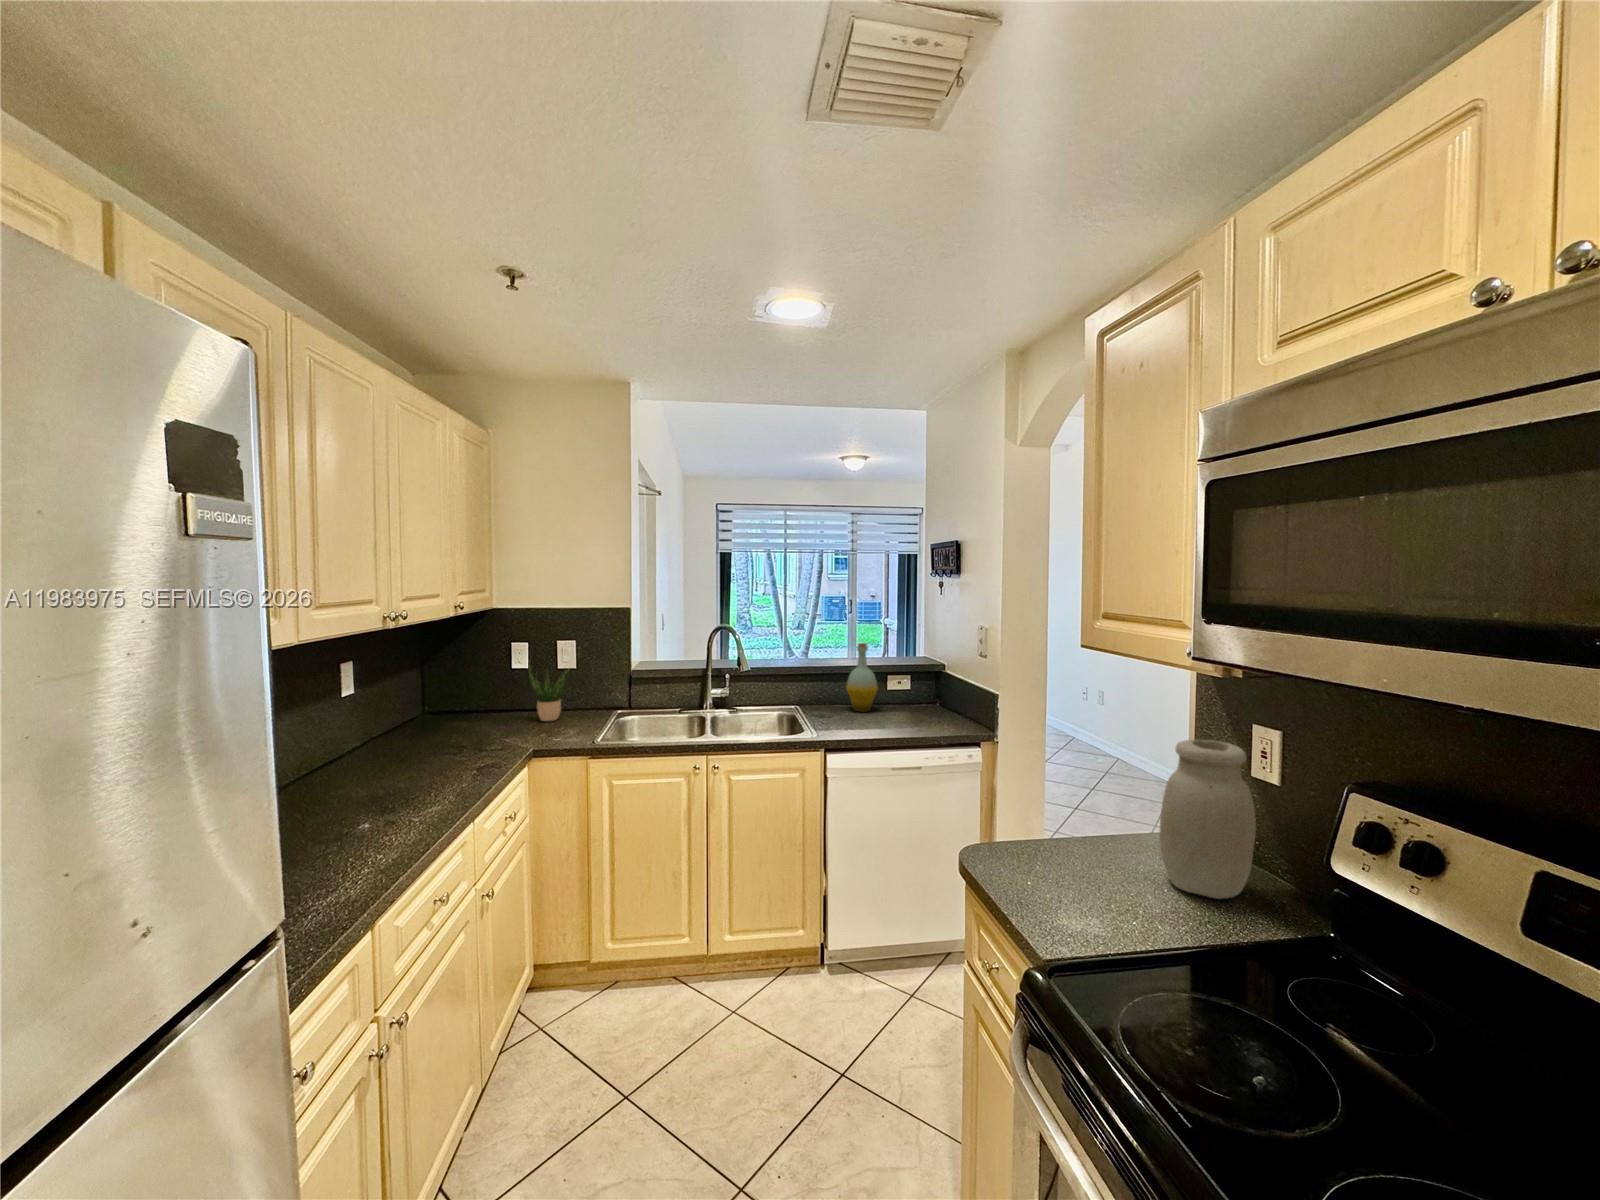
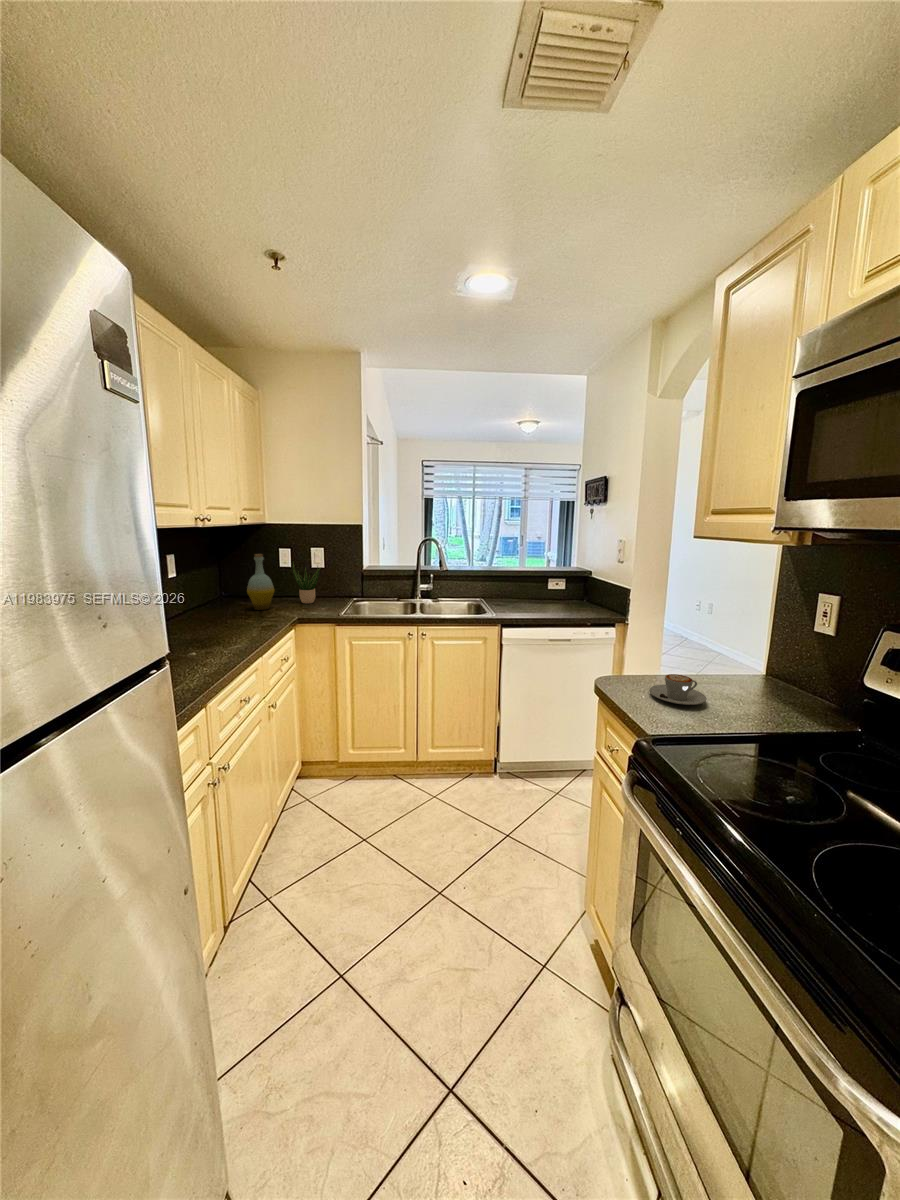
bottle: present [846,643,878,712] -> present [247,554,275,610]
jar: present [1160,739,1256,899] -> none [740,601,813,711]
coffee cup: none [1038,846,1118,896] -> present [649,674,707,705]

